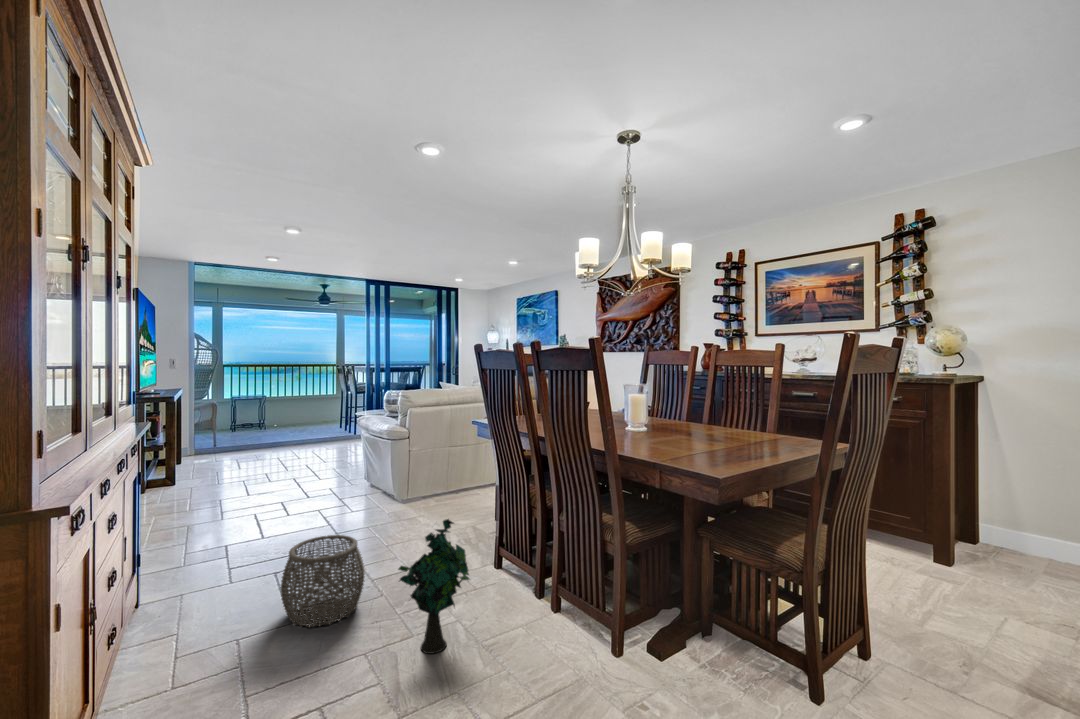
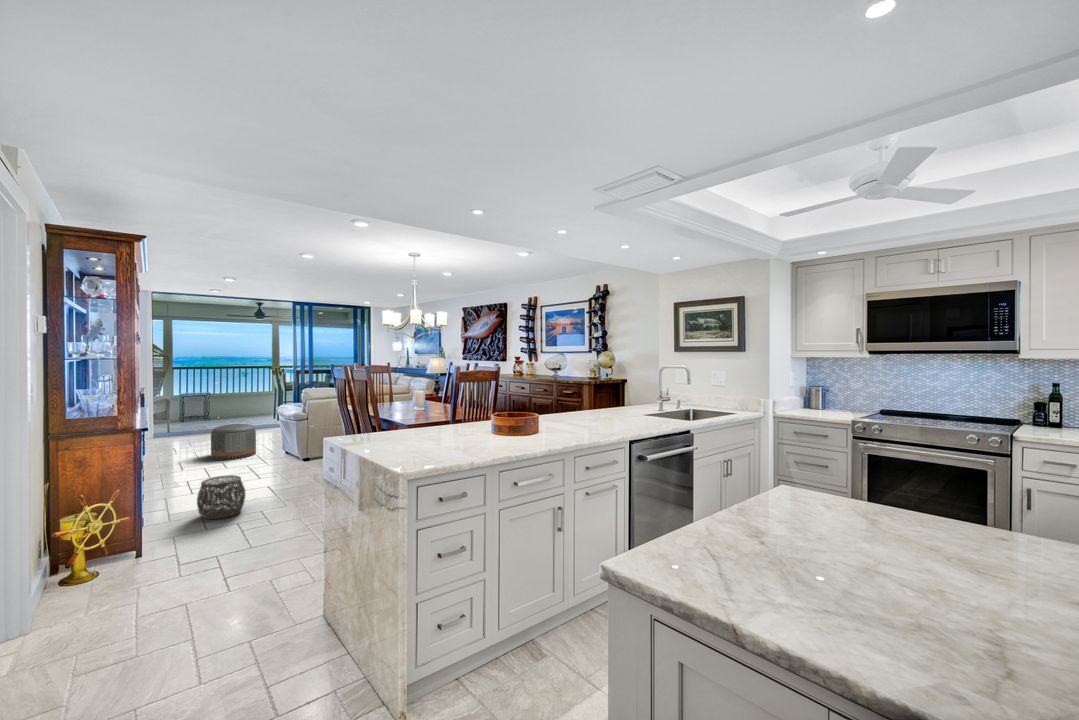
pouf: none [278,436,338,488] -> present [211,424,256,460]
decorative plant: present [398,519,469,654] -> none [253,462,295,526]

